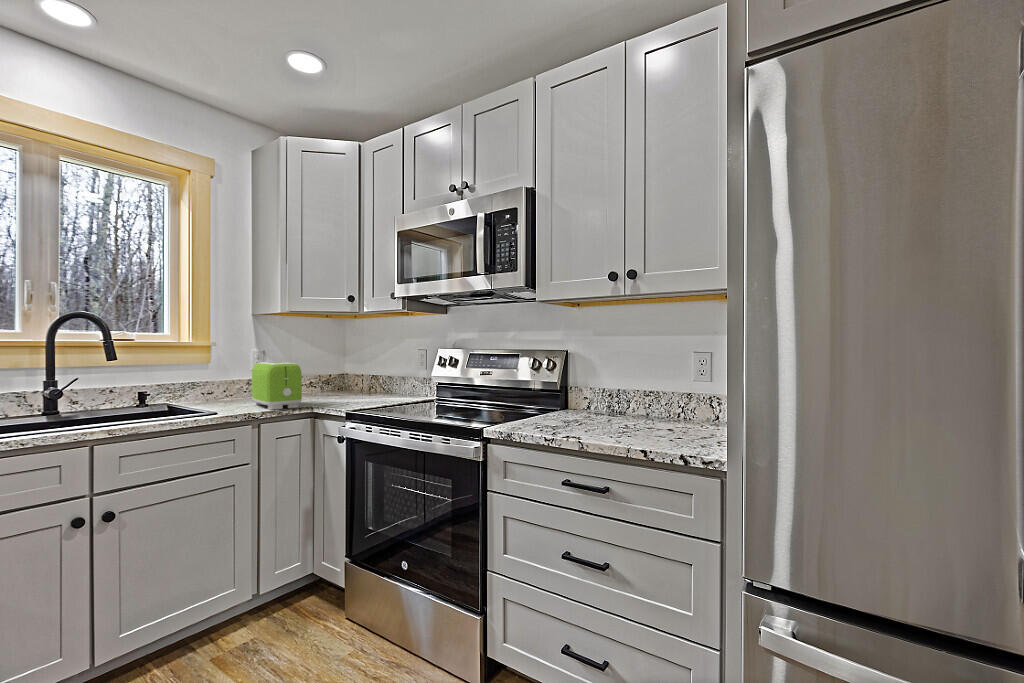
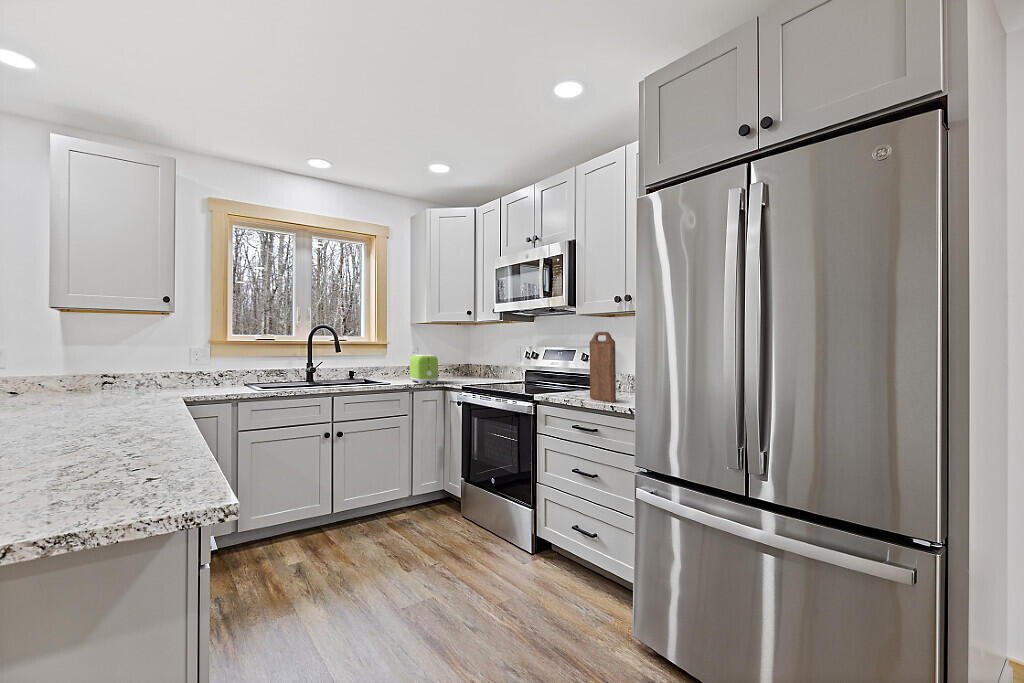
cutting board: none [586,324,643,443] -> present [590,332,616,402]

